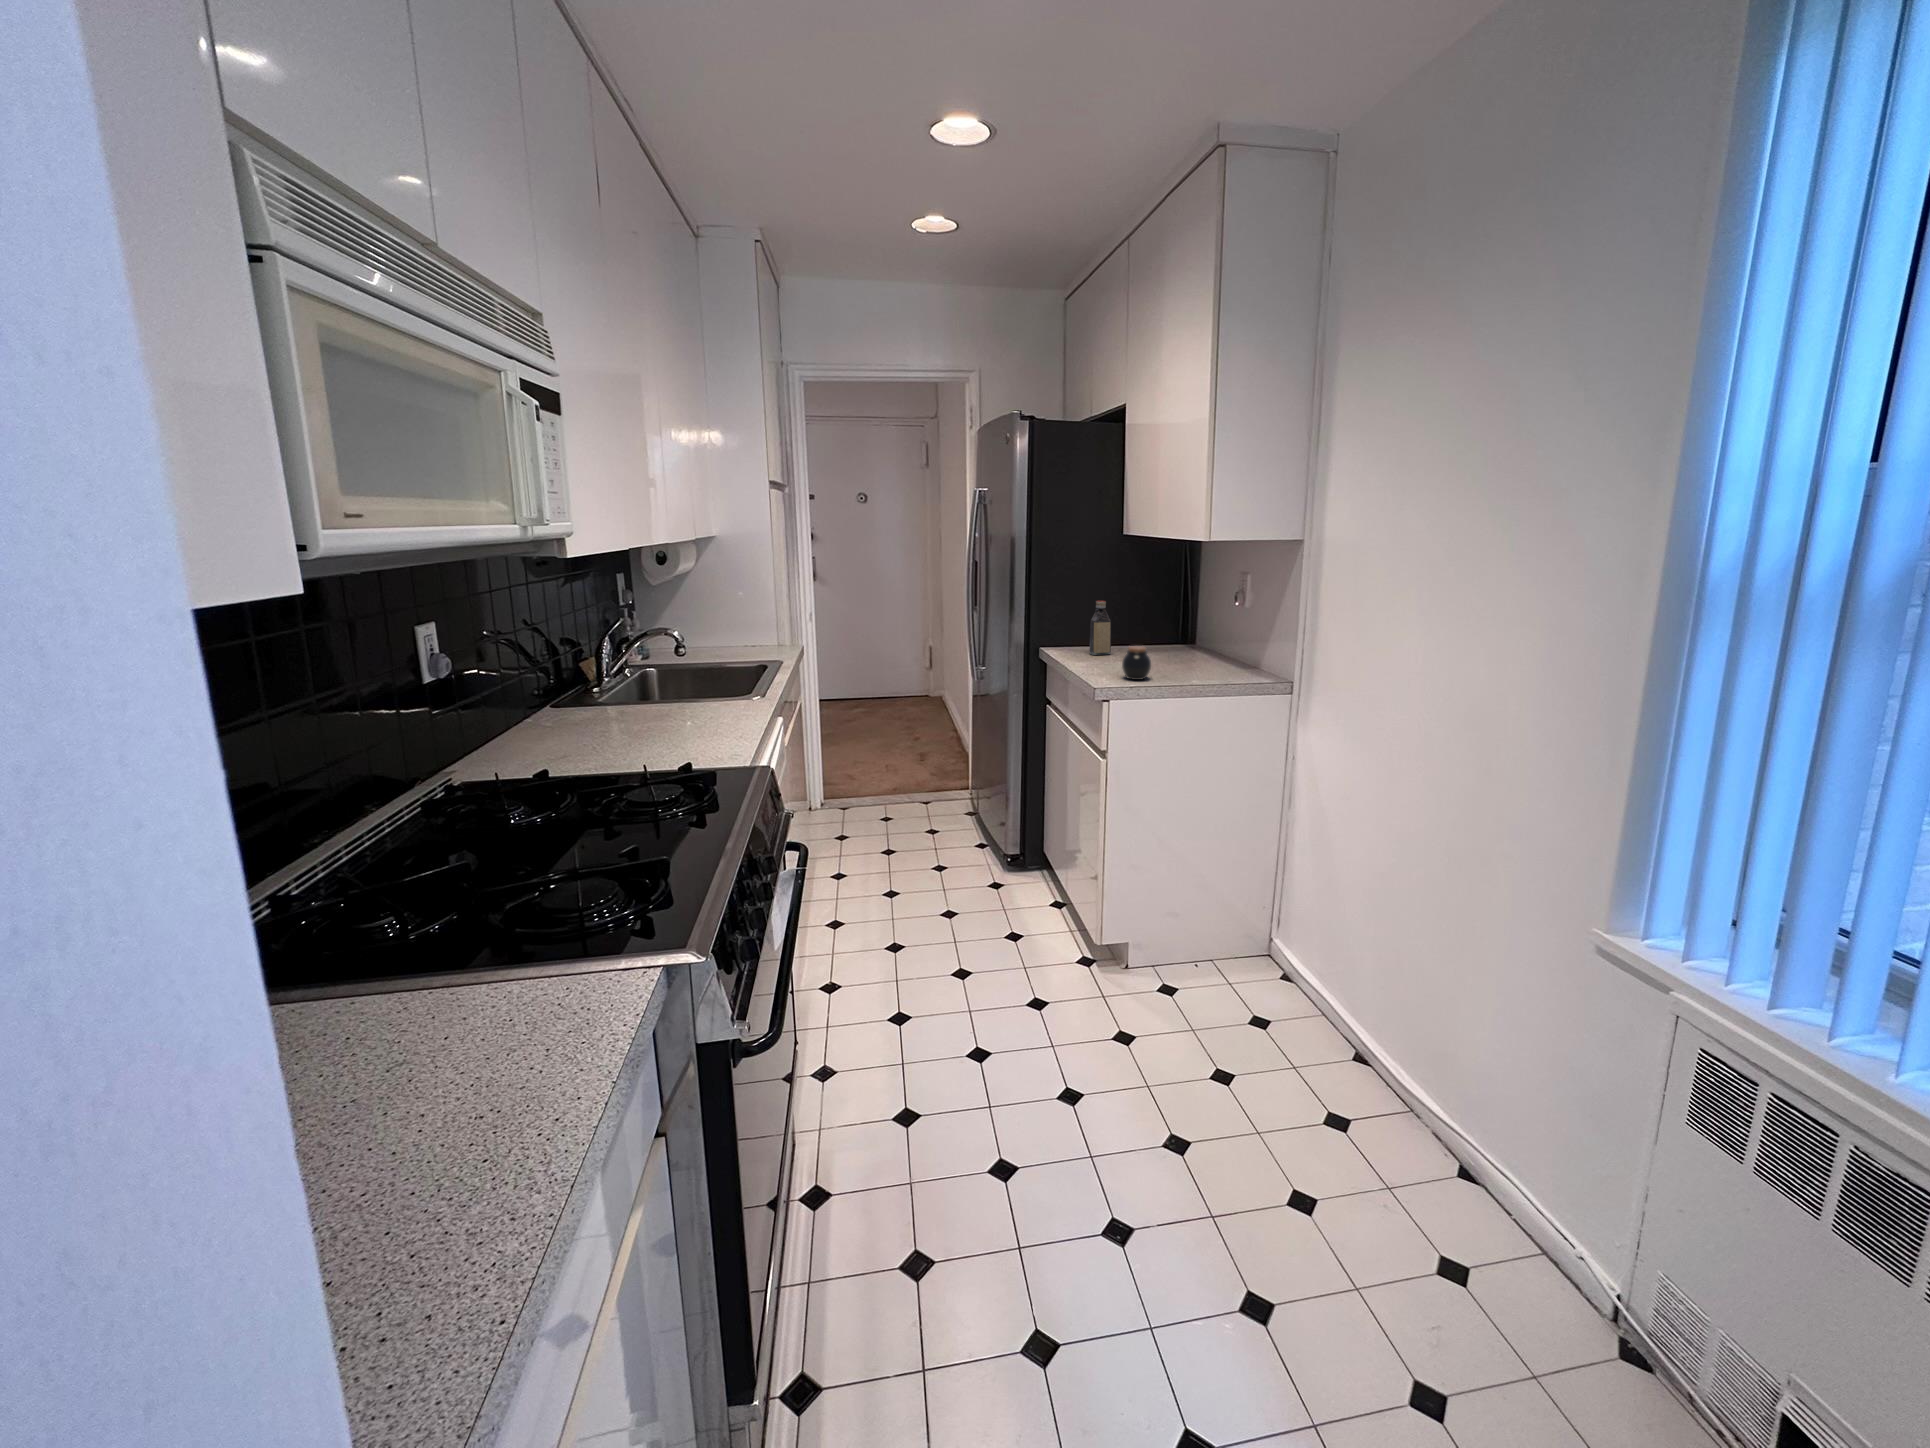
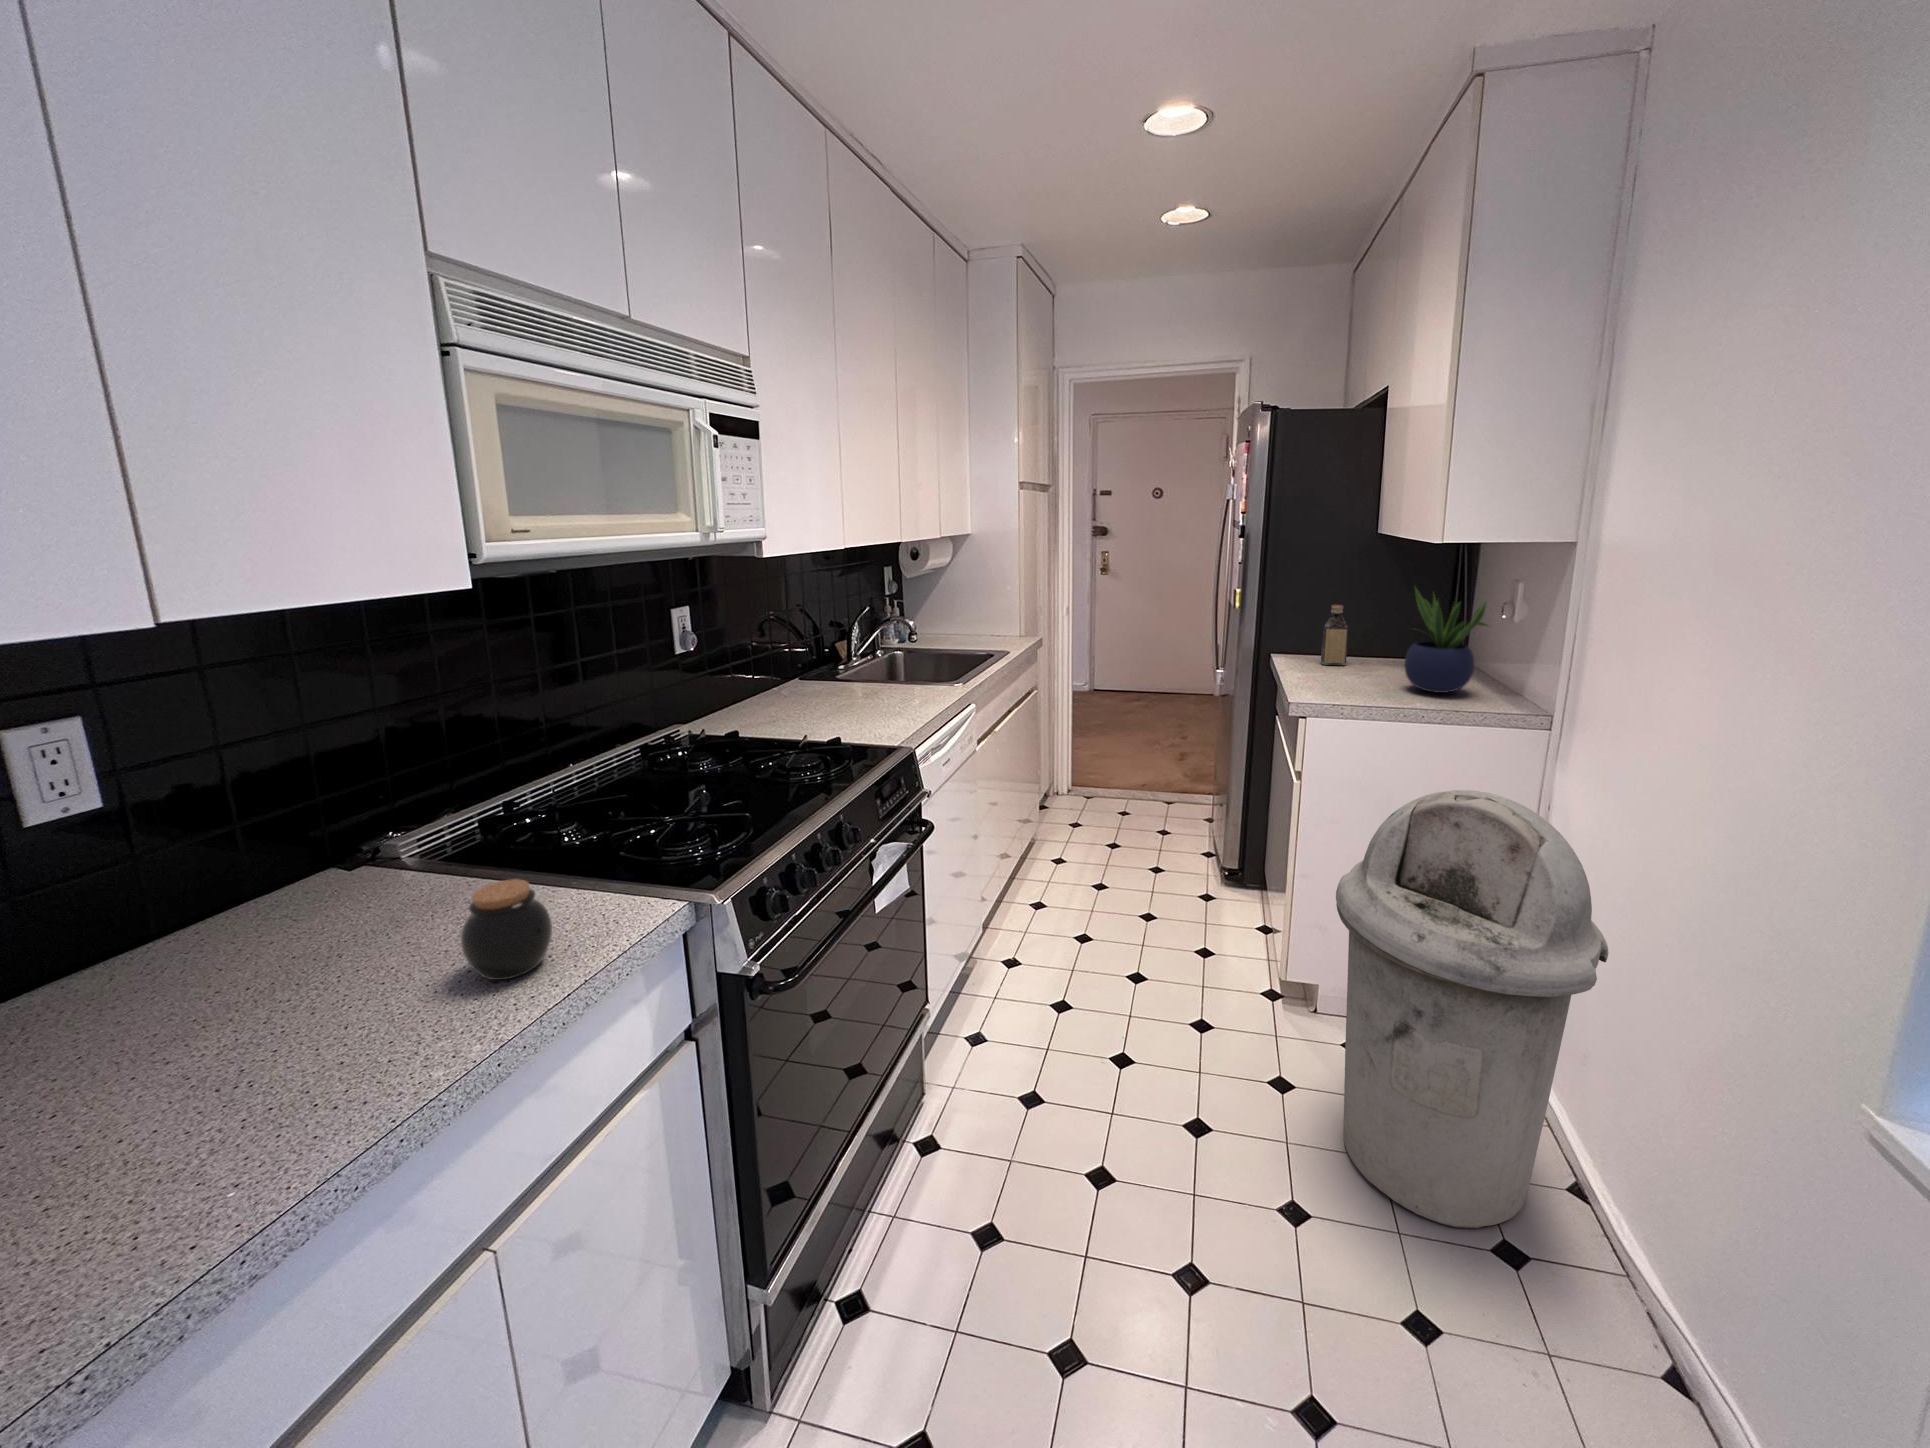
potted plant: none [1170,580,1236,671] -> present [1404,588,1488,693]
jar: present [1122,646,1151,680] -> present [461,879,552,980]
trash can: none [1173,747,1381,1113] -> present [1336,790,1608,1228]

